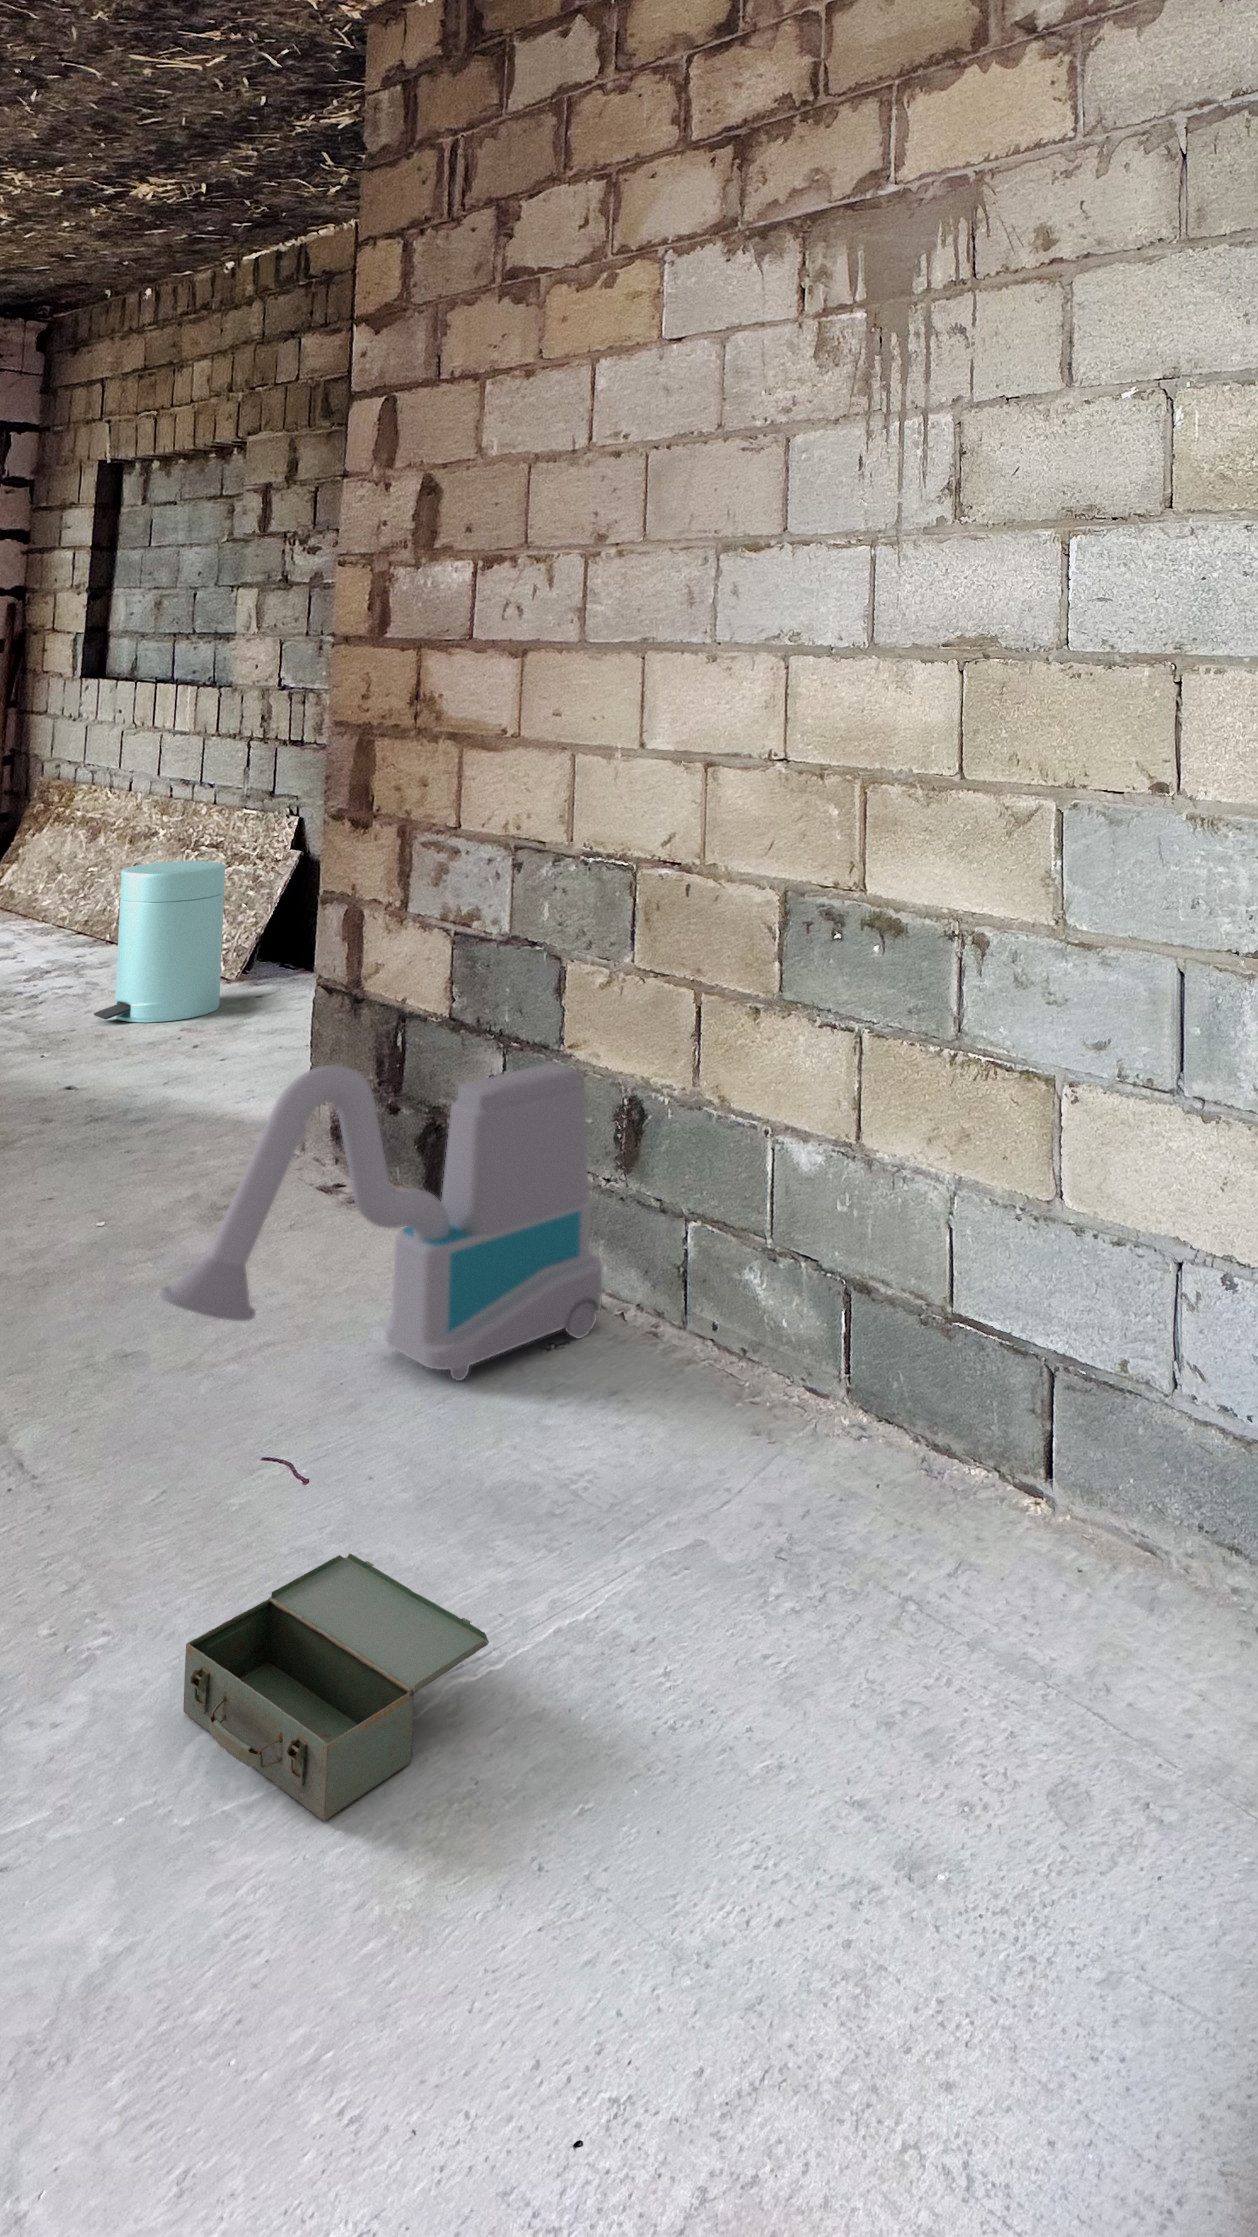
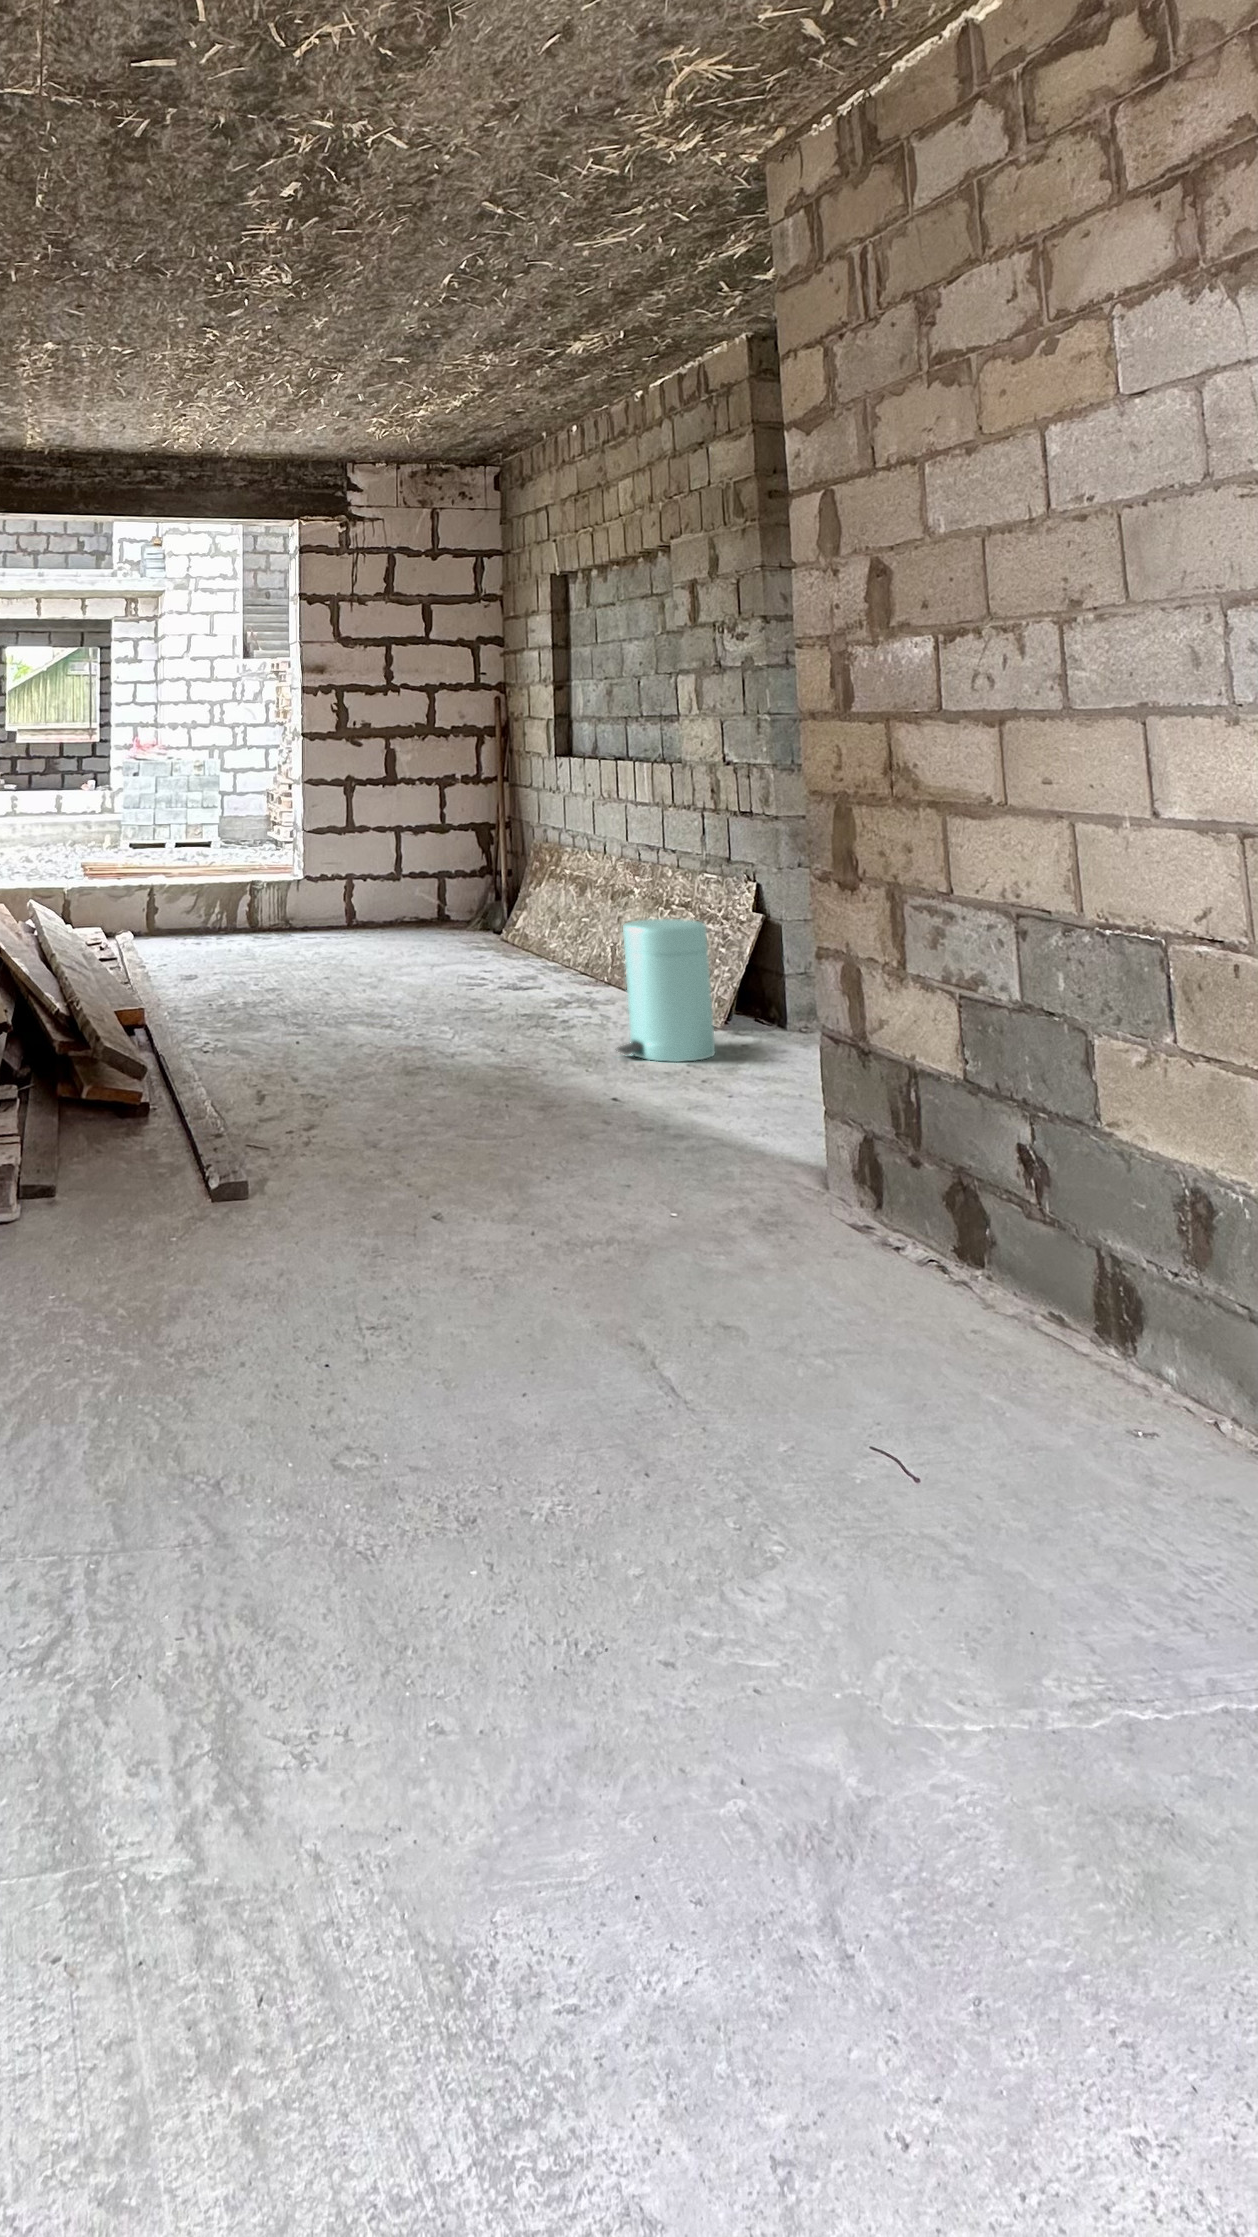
vacuum cleaner: present [160,1064,602,1381] -> none [765,1109,1191,1440]
toolbox: present [183,1554,489,1821] -> none [863,1567,1162,1806]

